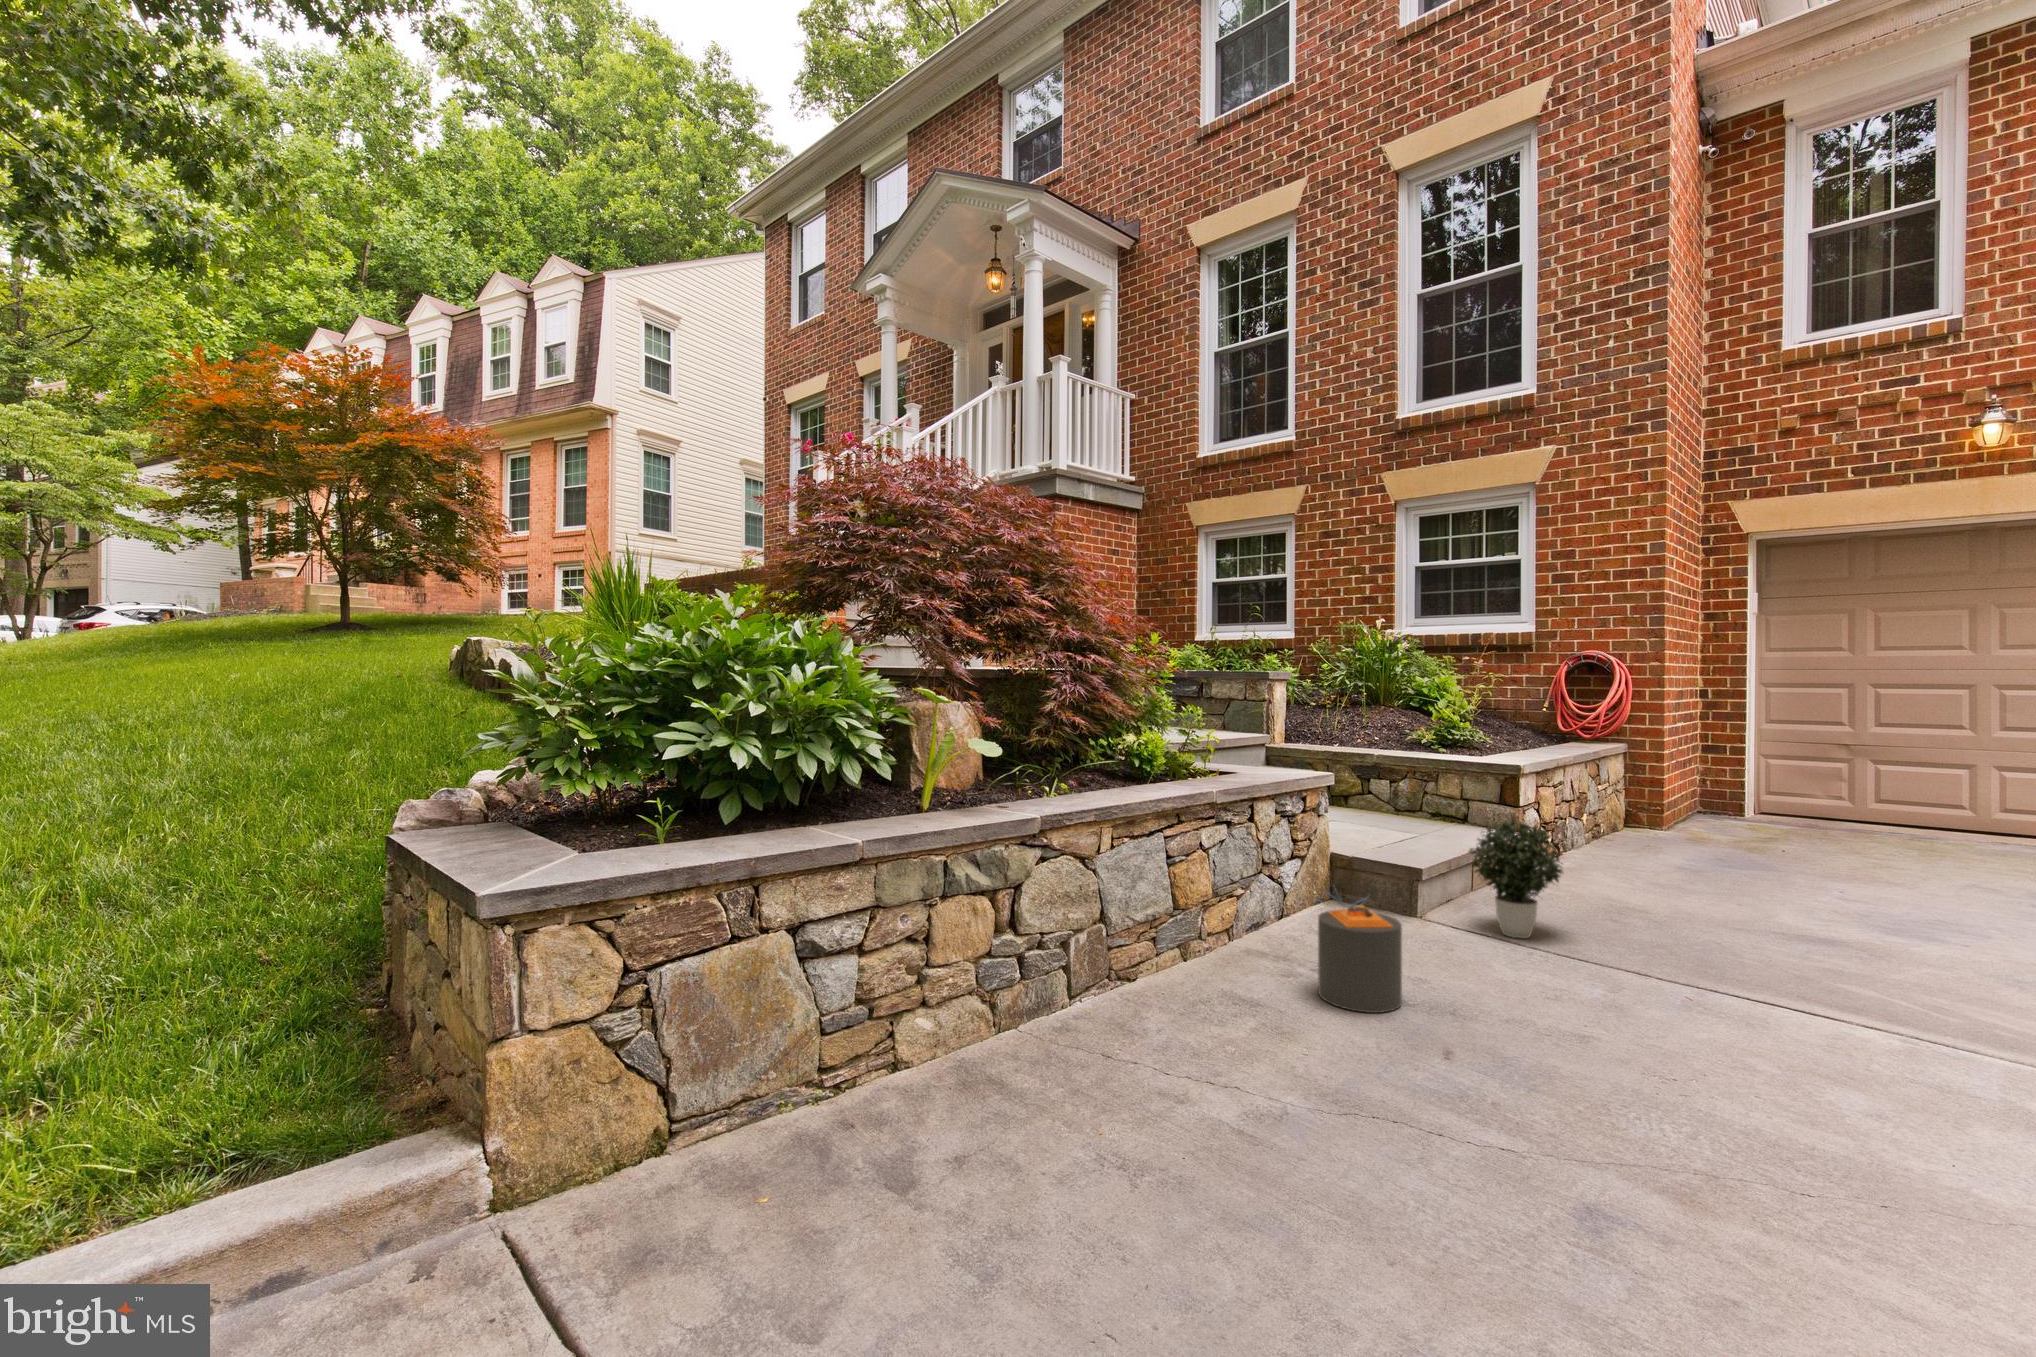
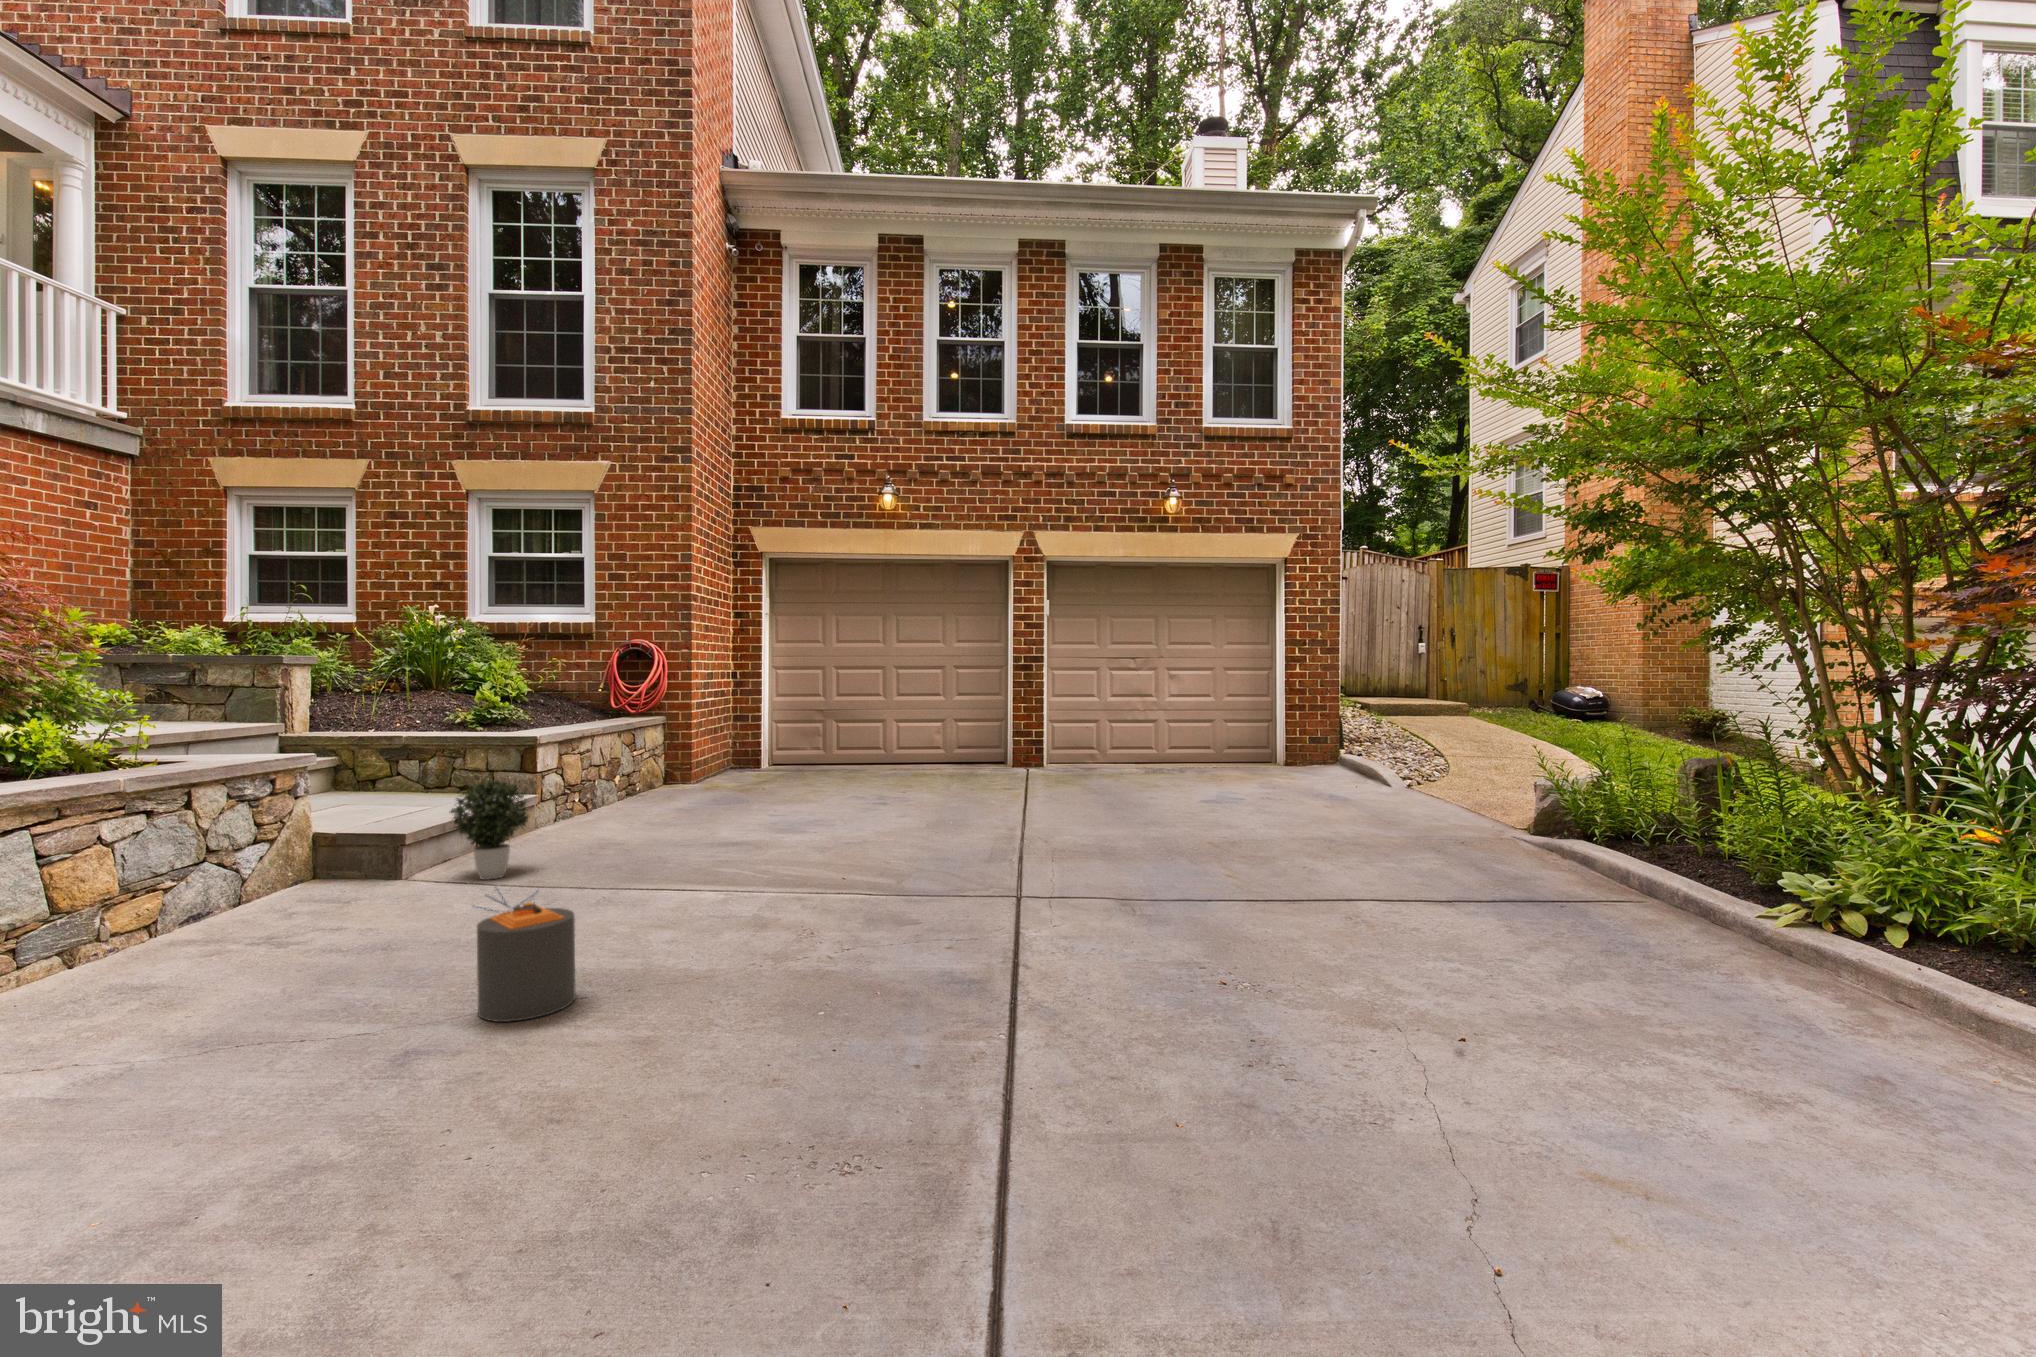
trash can: present [1315,886,1402,1013] -> present [472,887,576,1022]

